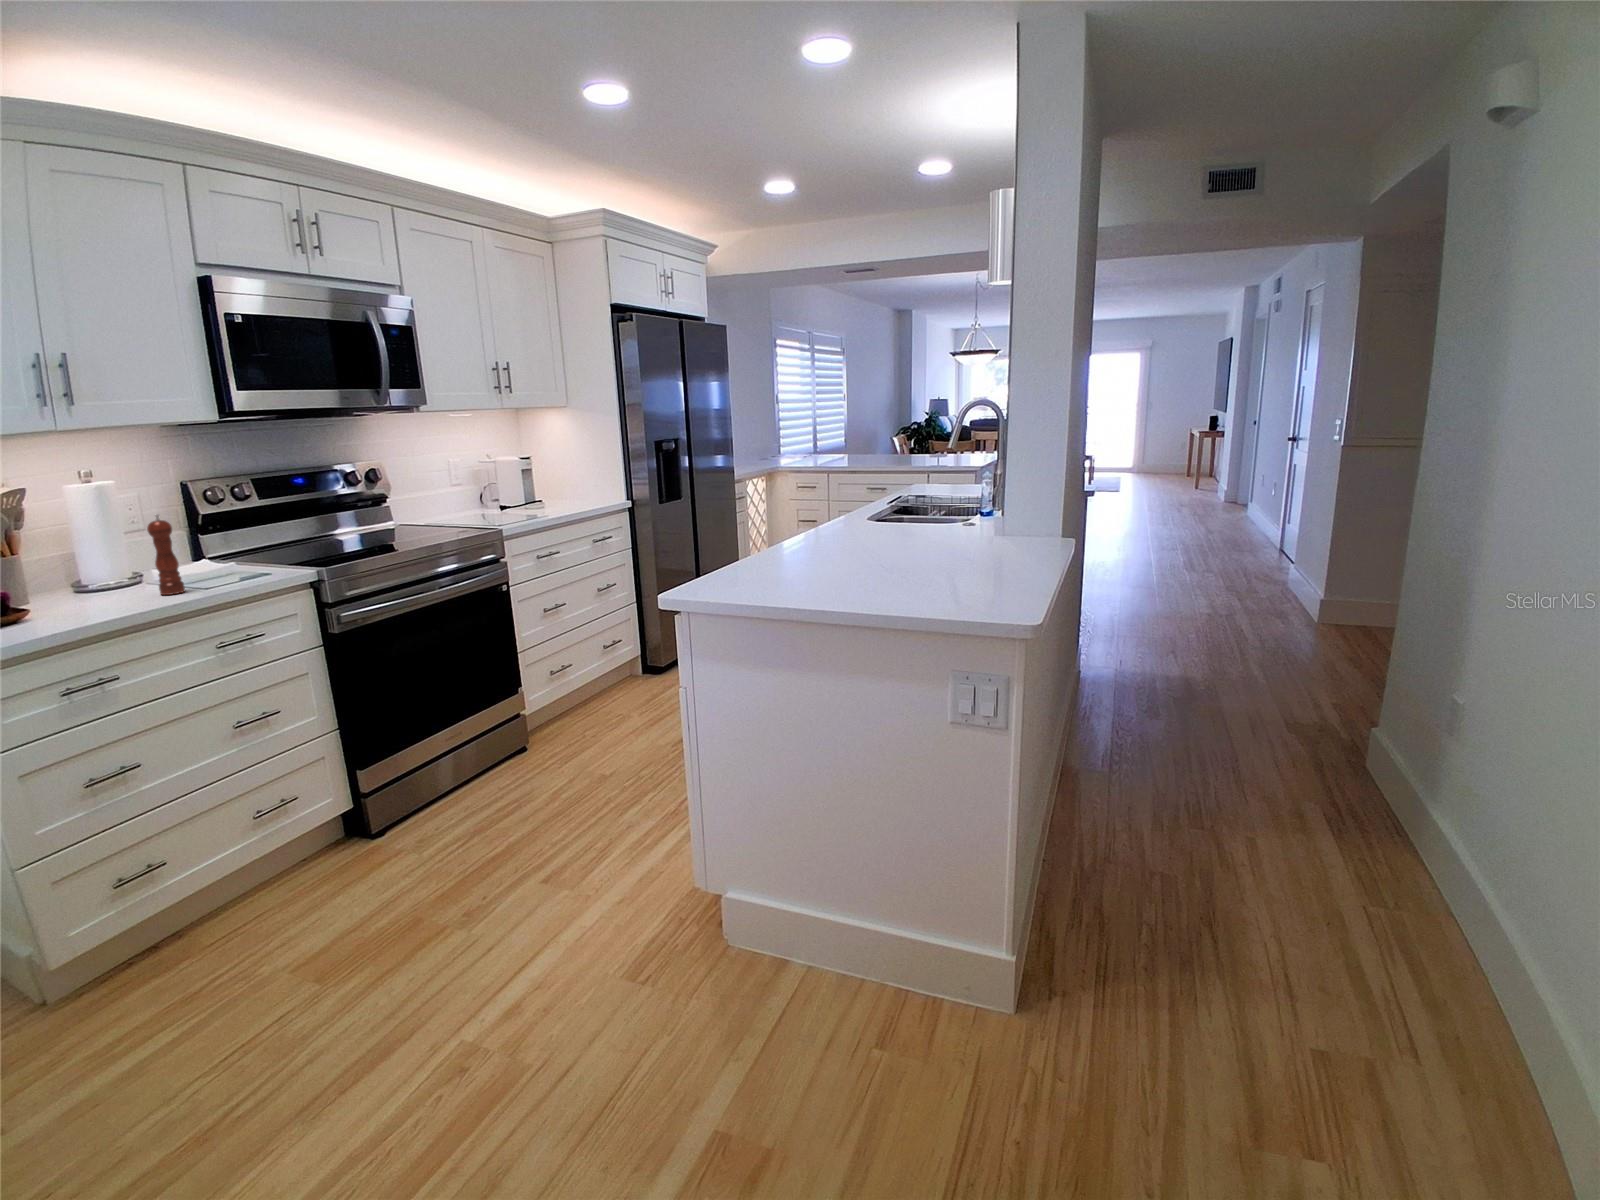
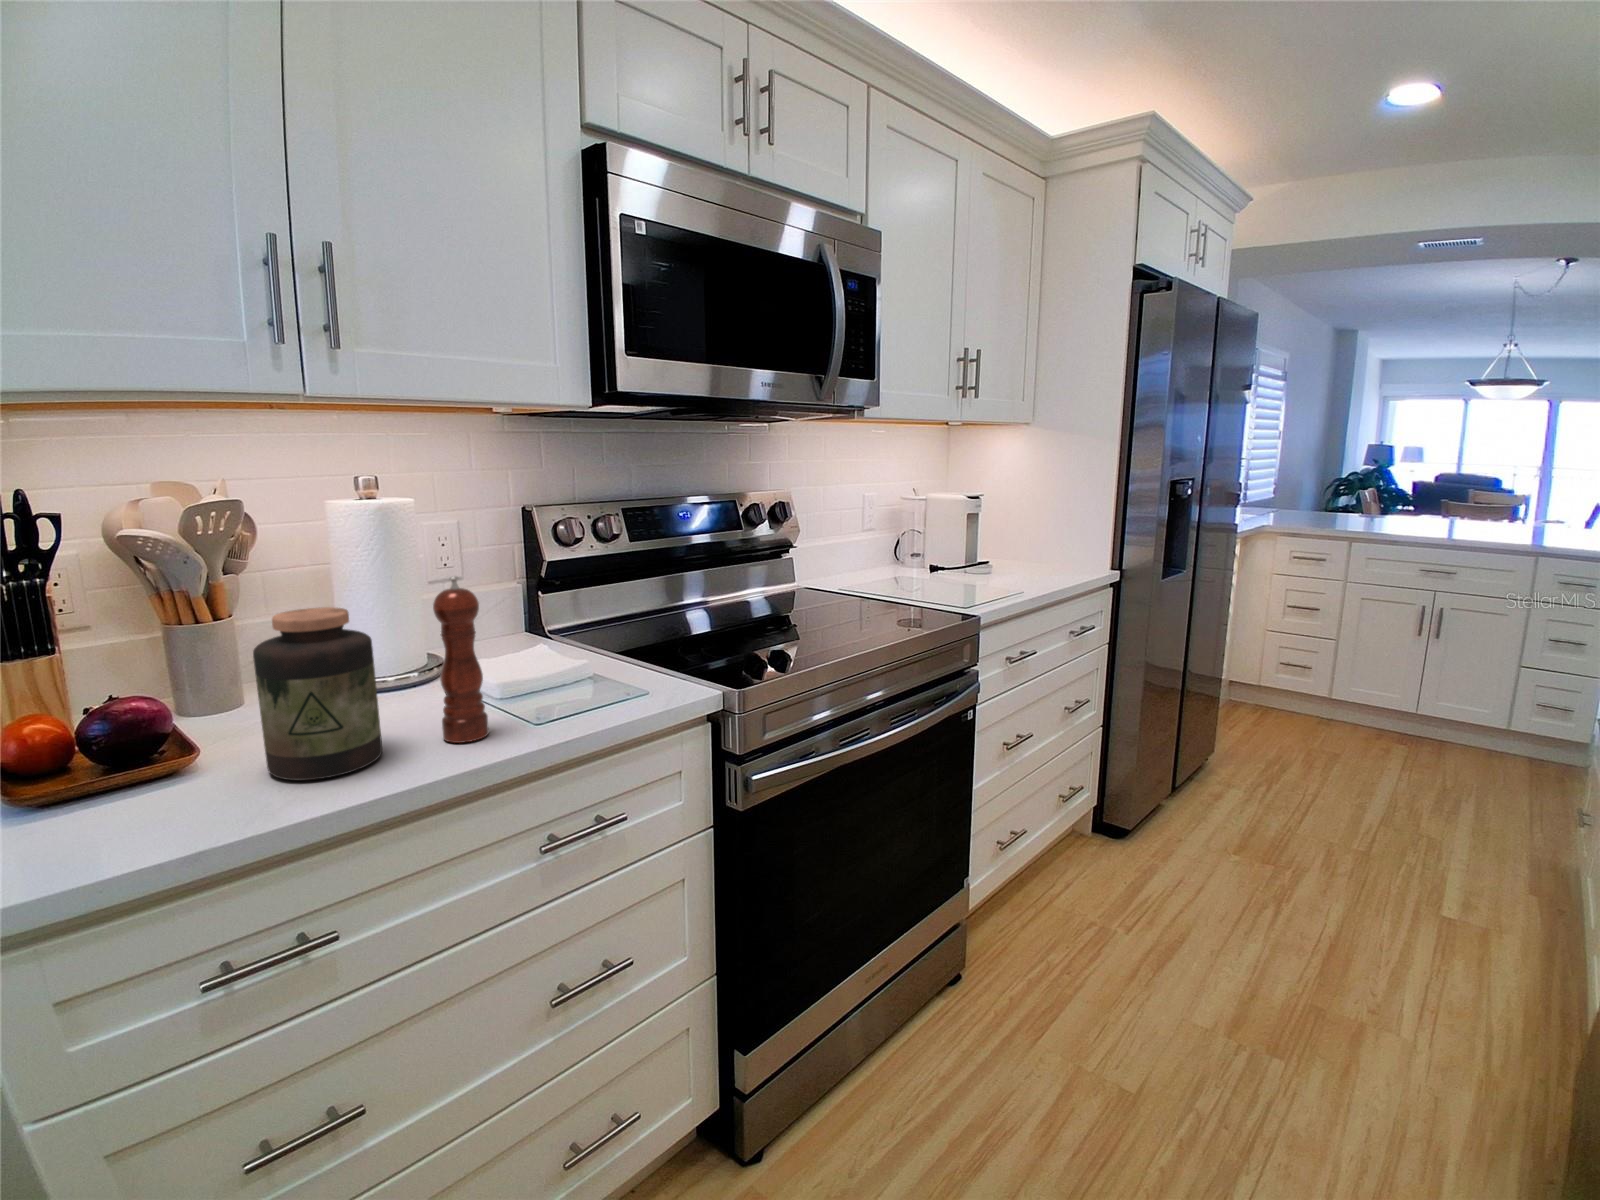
jar: none [57,532,129,611] -> present [253,607,382,781]

